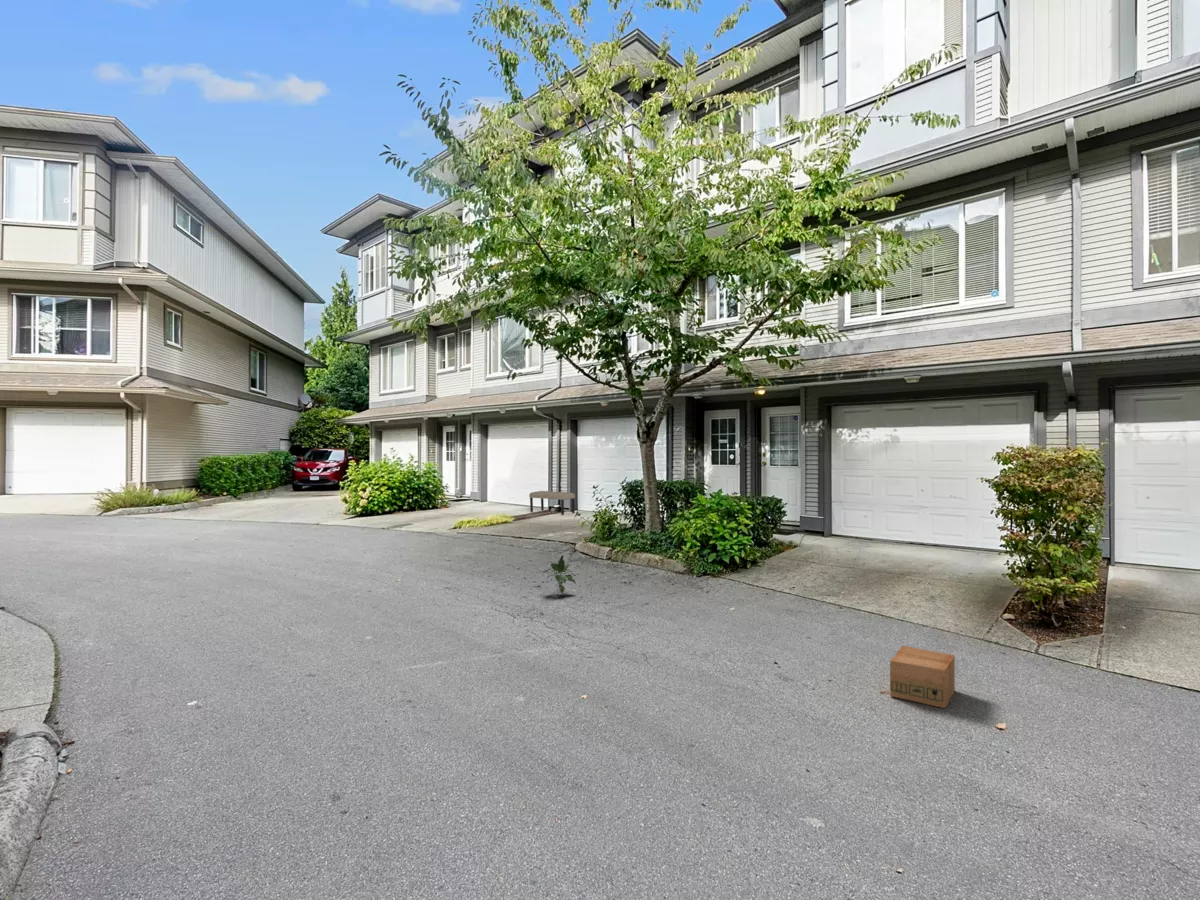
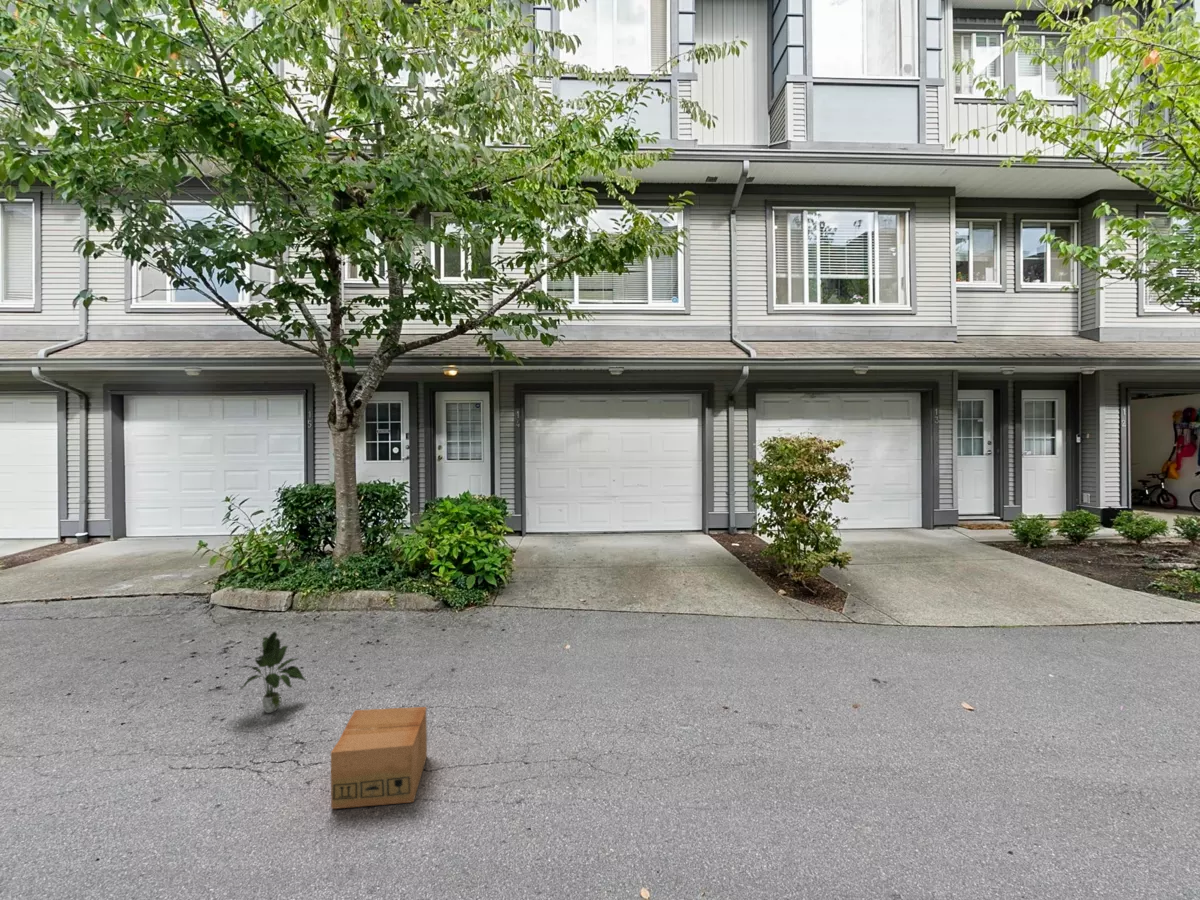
bench: present [529,491,575,515] -> none [16,509,122,547]
cardboard box: present [890,646,955,708] -> present [331,707,427,809]

